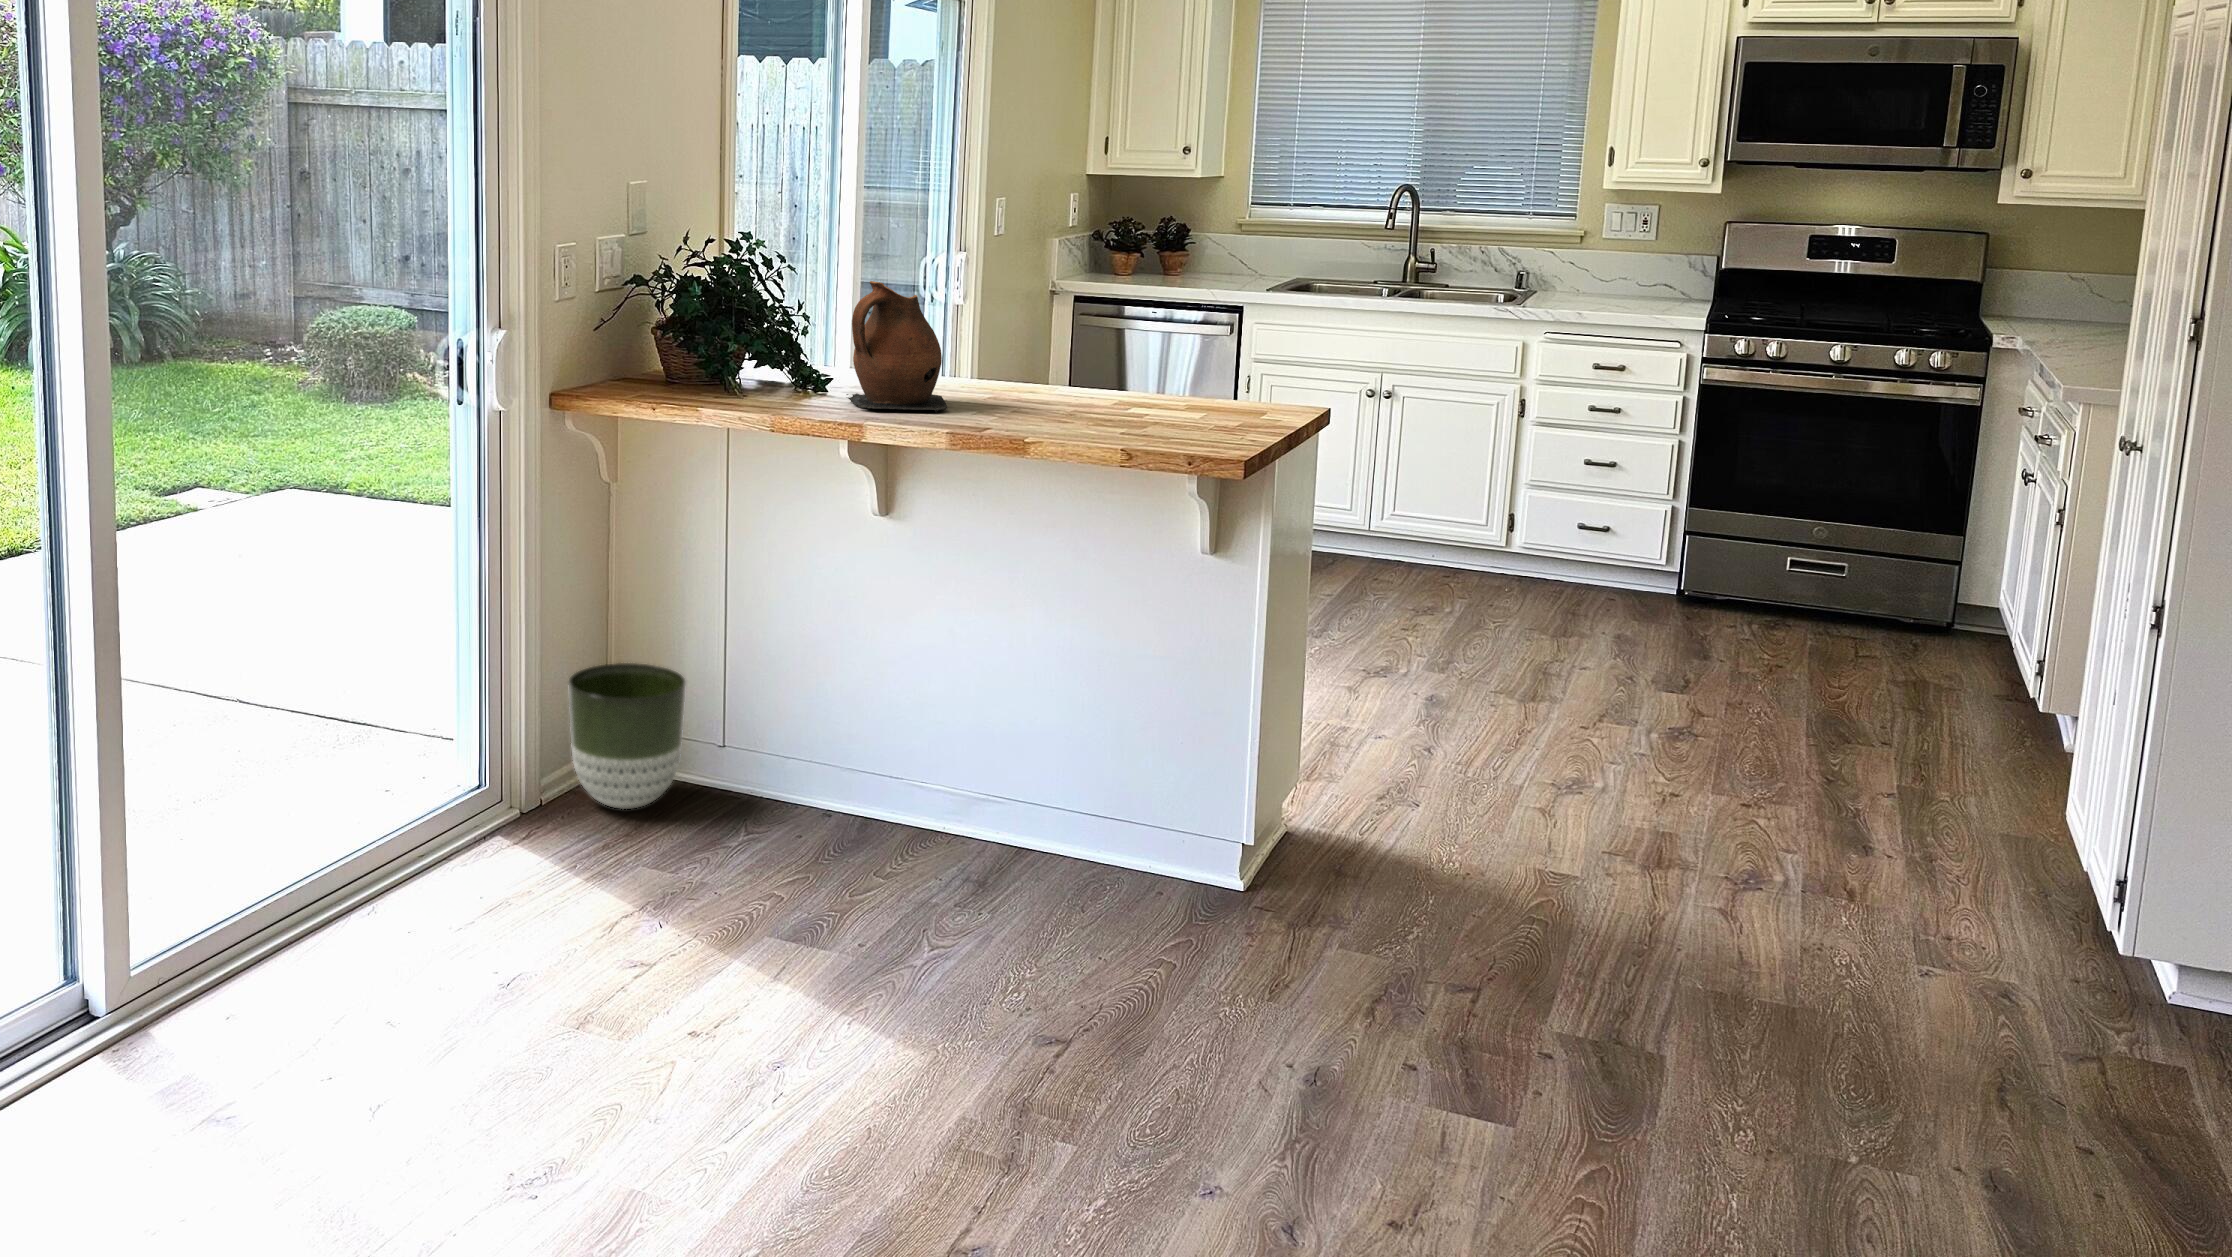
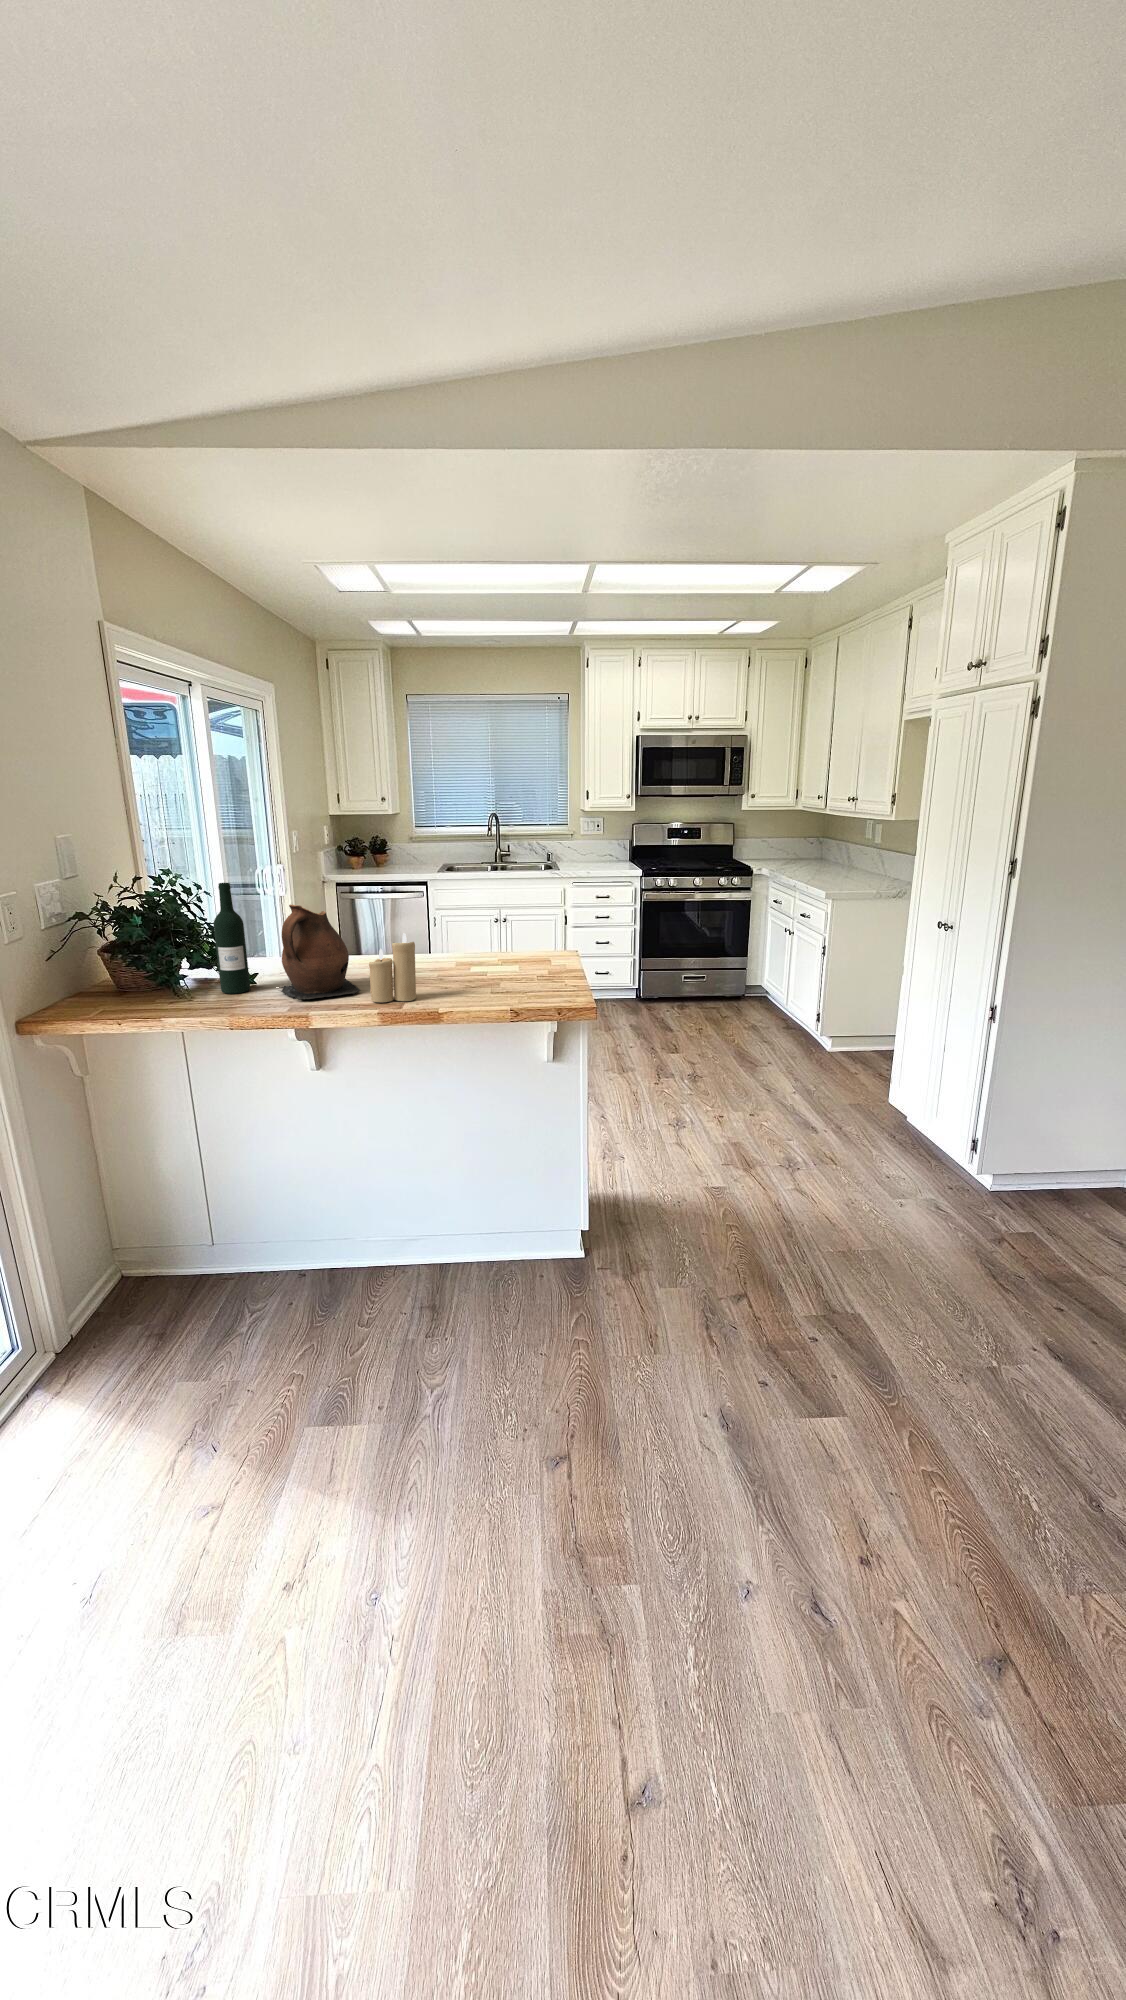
wine bottle: none [780,248,818,396] -> present [214,883,250,994]
candle: none [951,330,1018,425] -> present [369,933,416,1002]
planter: present [568,663,686,809] -> none [78,1205,184,1324]

